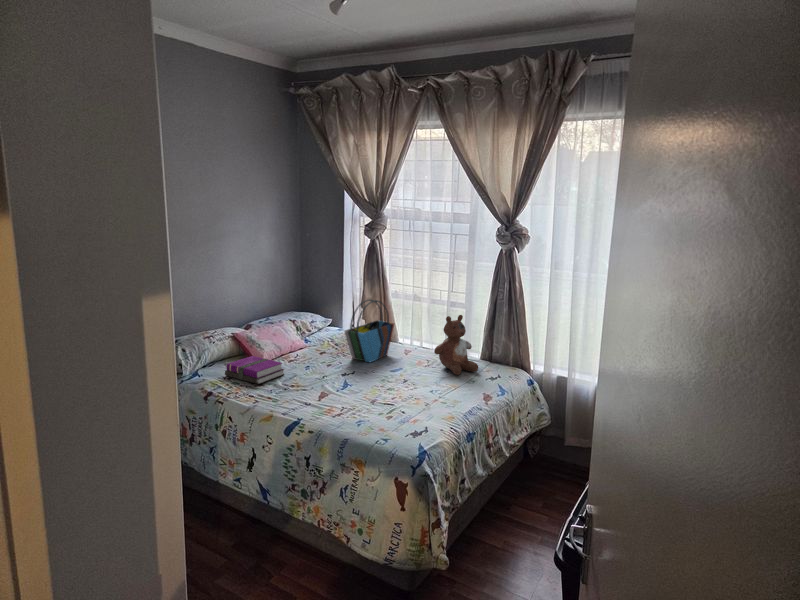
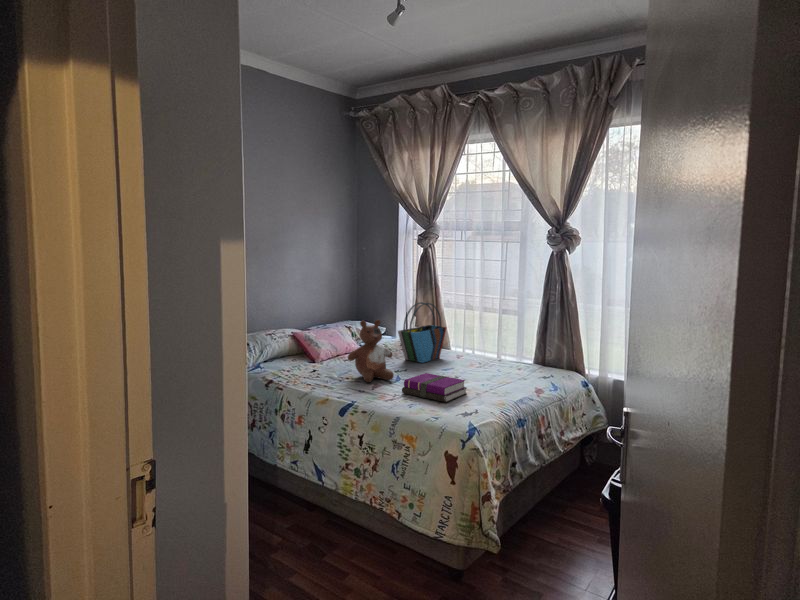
stuffed bear: present [434,315,479,375] -> present [348,320,394,382]
notebook: present [225,356,284,384] -> present [402,373,467,402]

